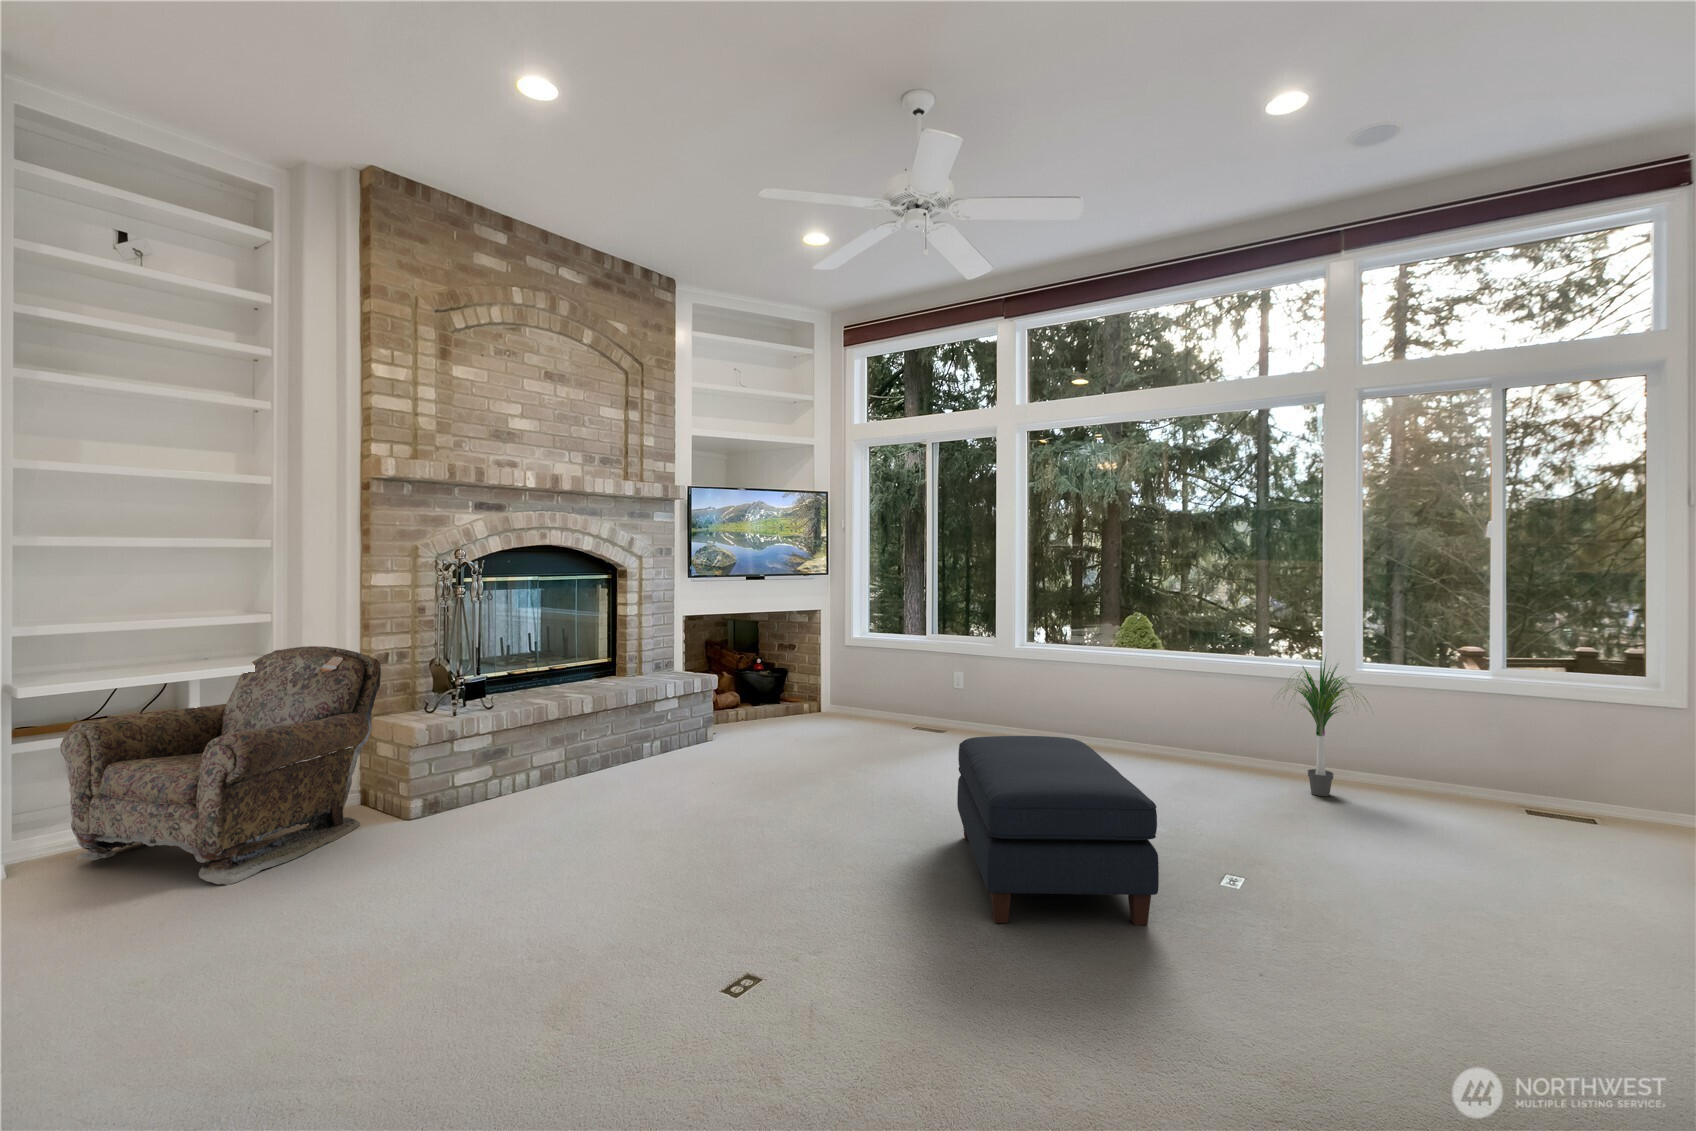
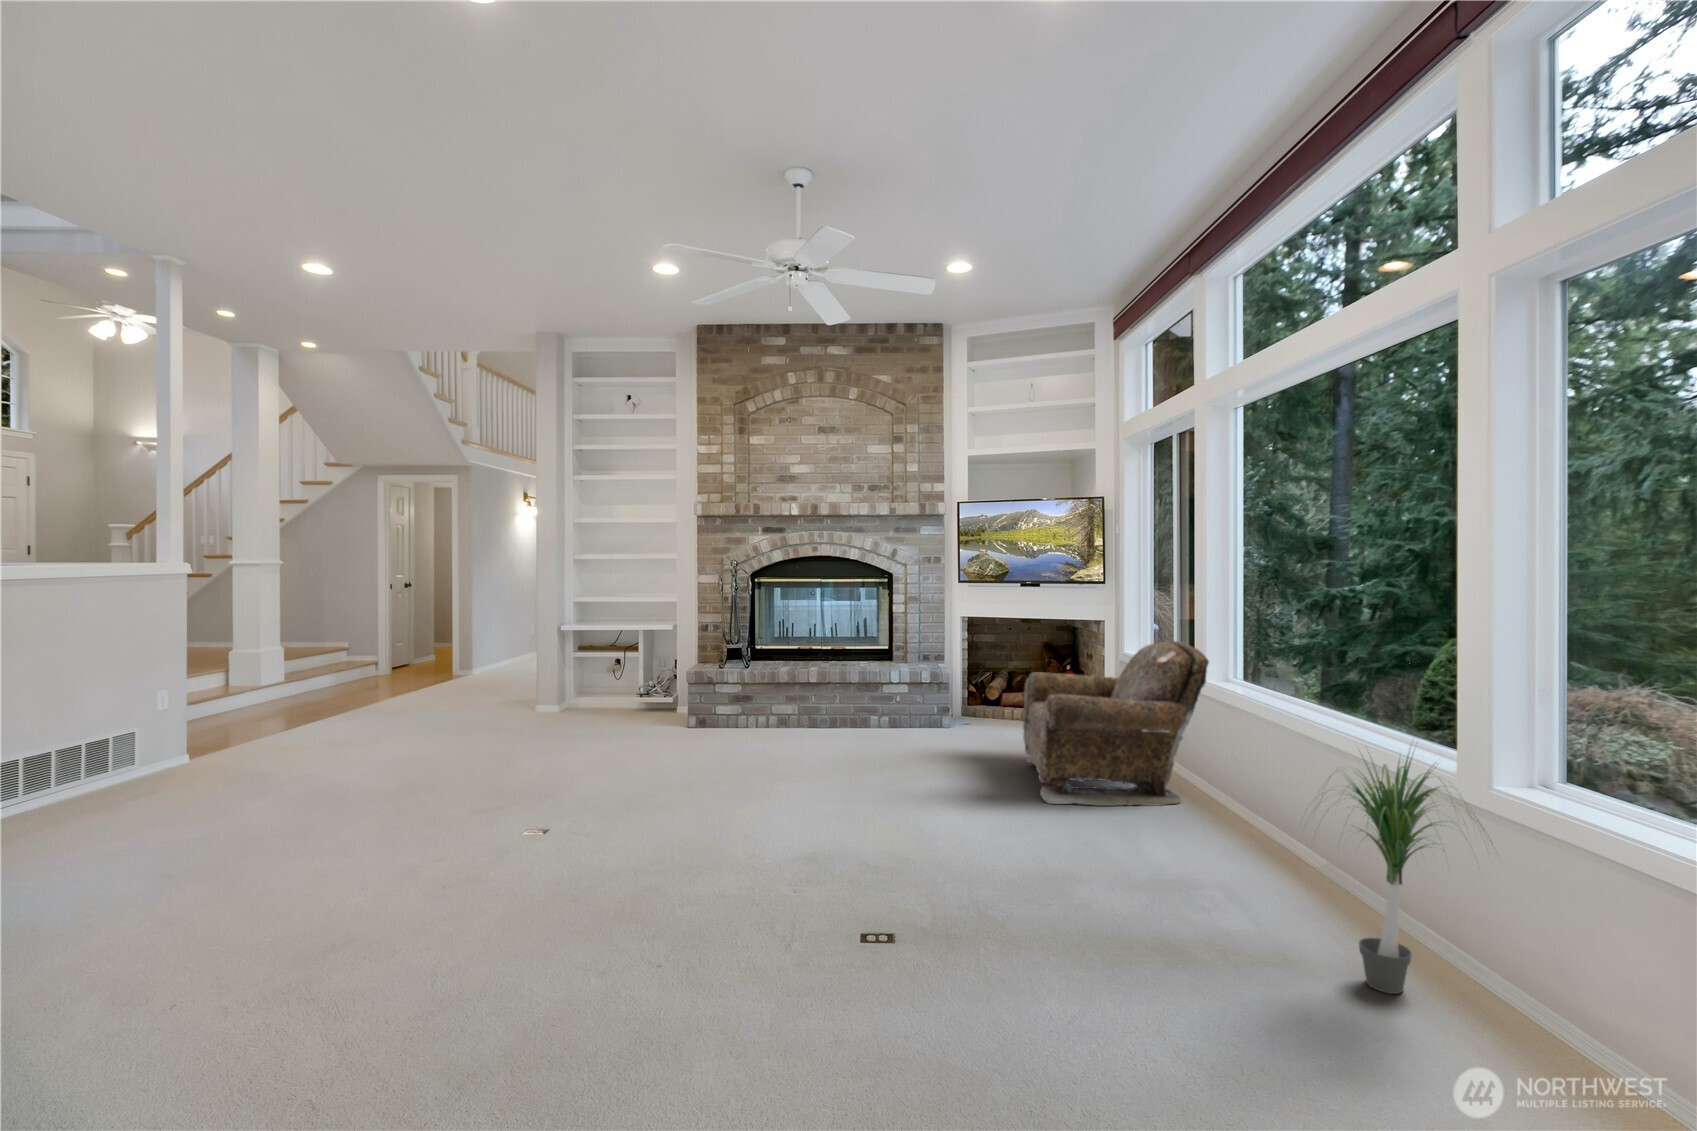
armchair: present [60,646,381,885] -> present [1023,641,1209,806]
ottoman: present [957,736,1159,925] -> none [650,738,913,923]

